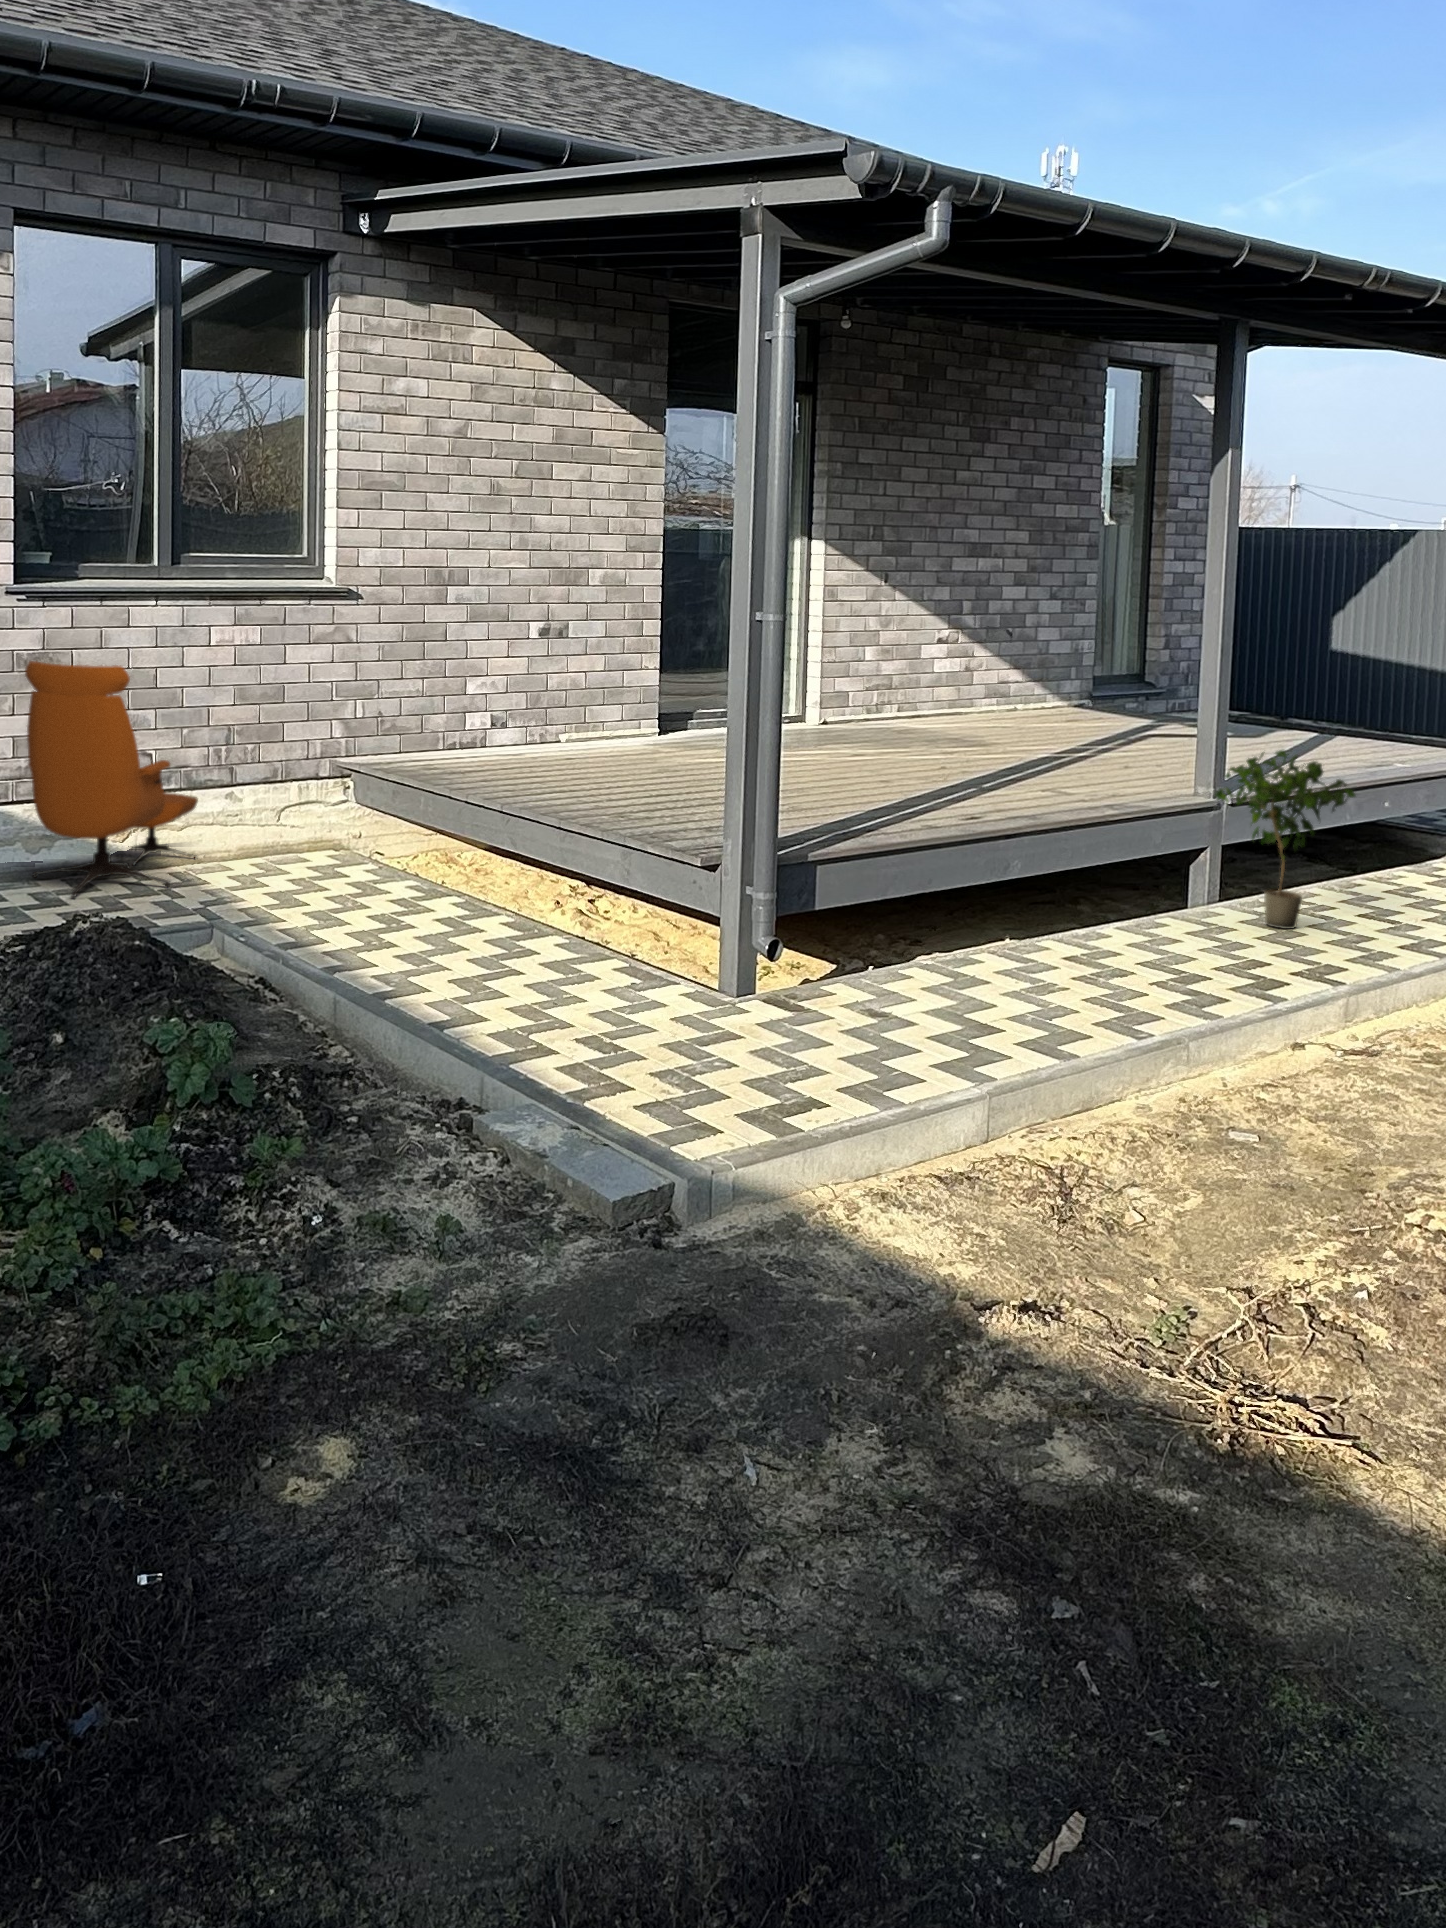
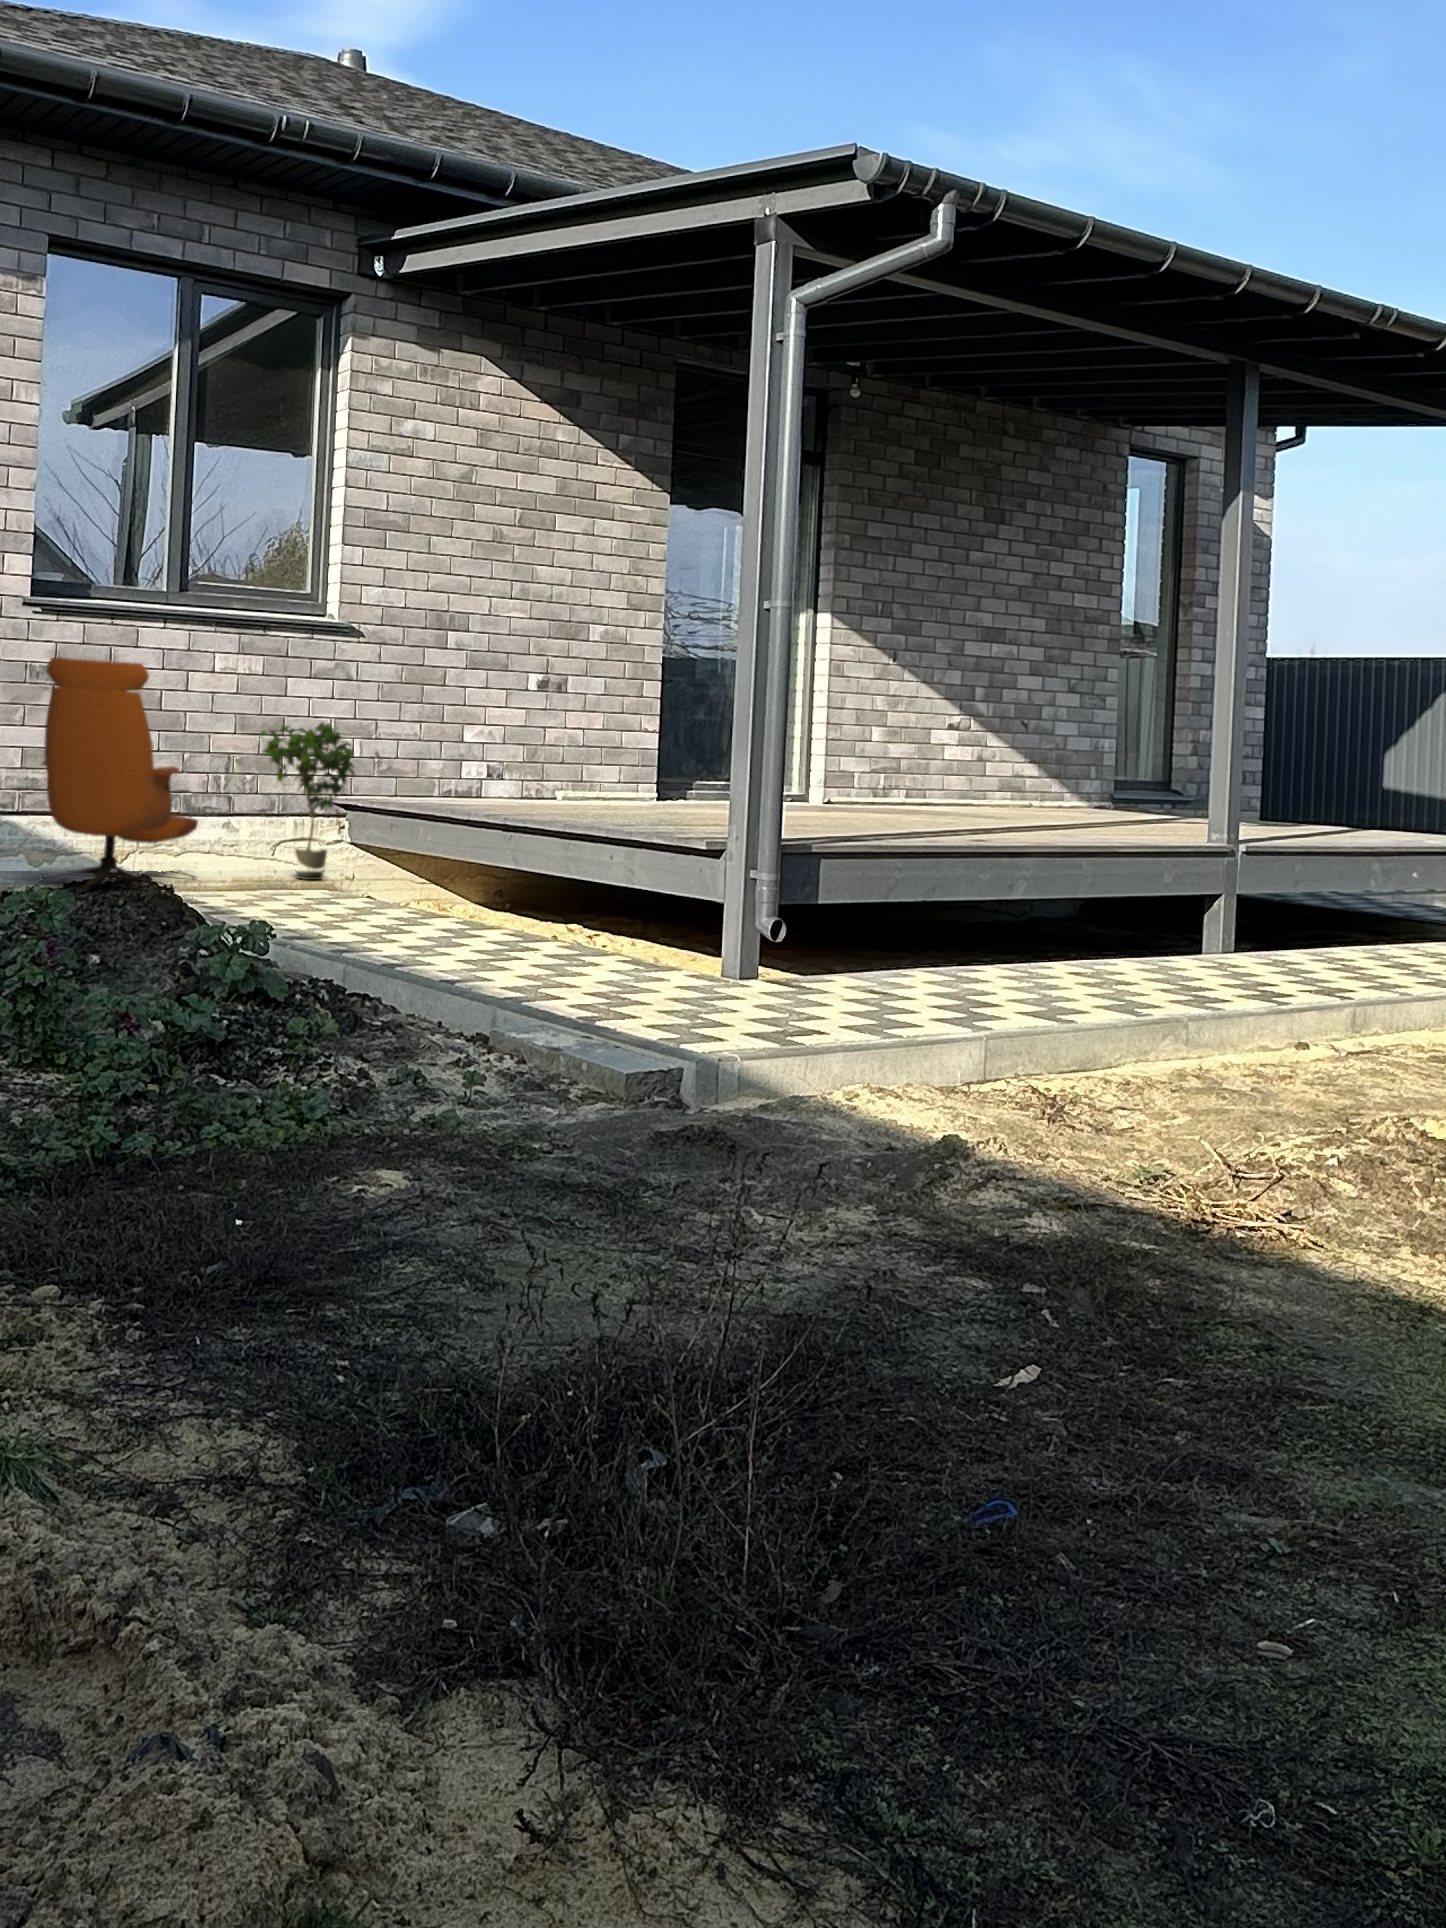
potted plant: present [1215,750,1355,929] -> present [260,722,355,880]

